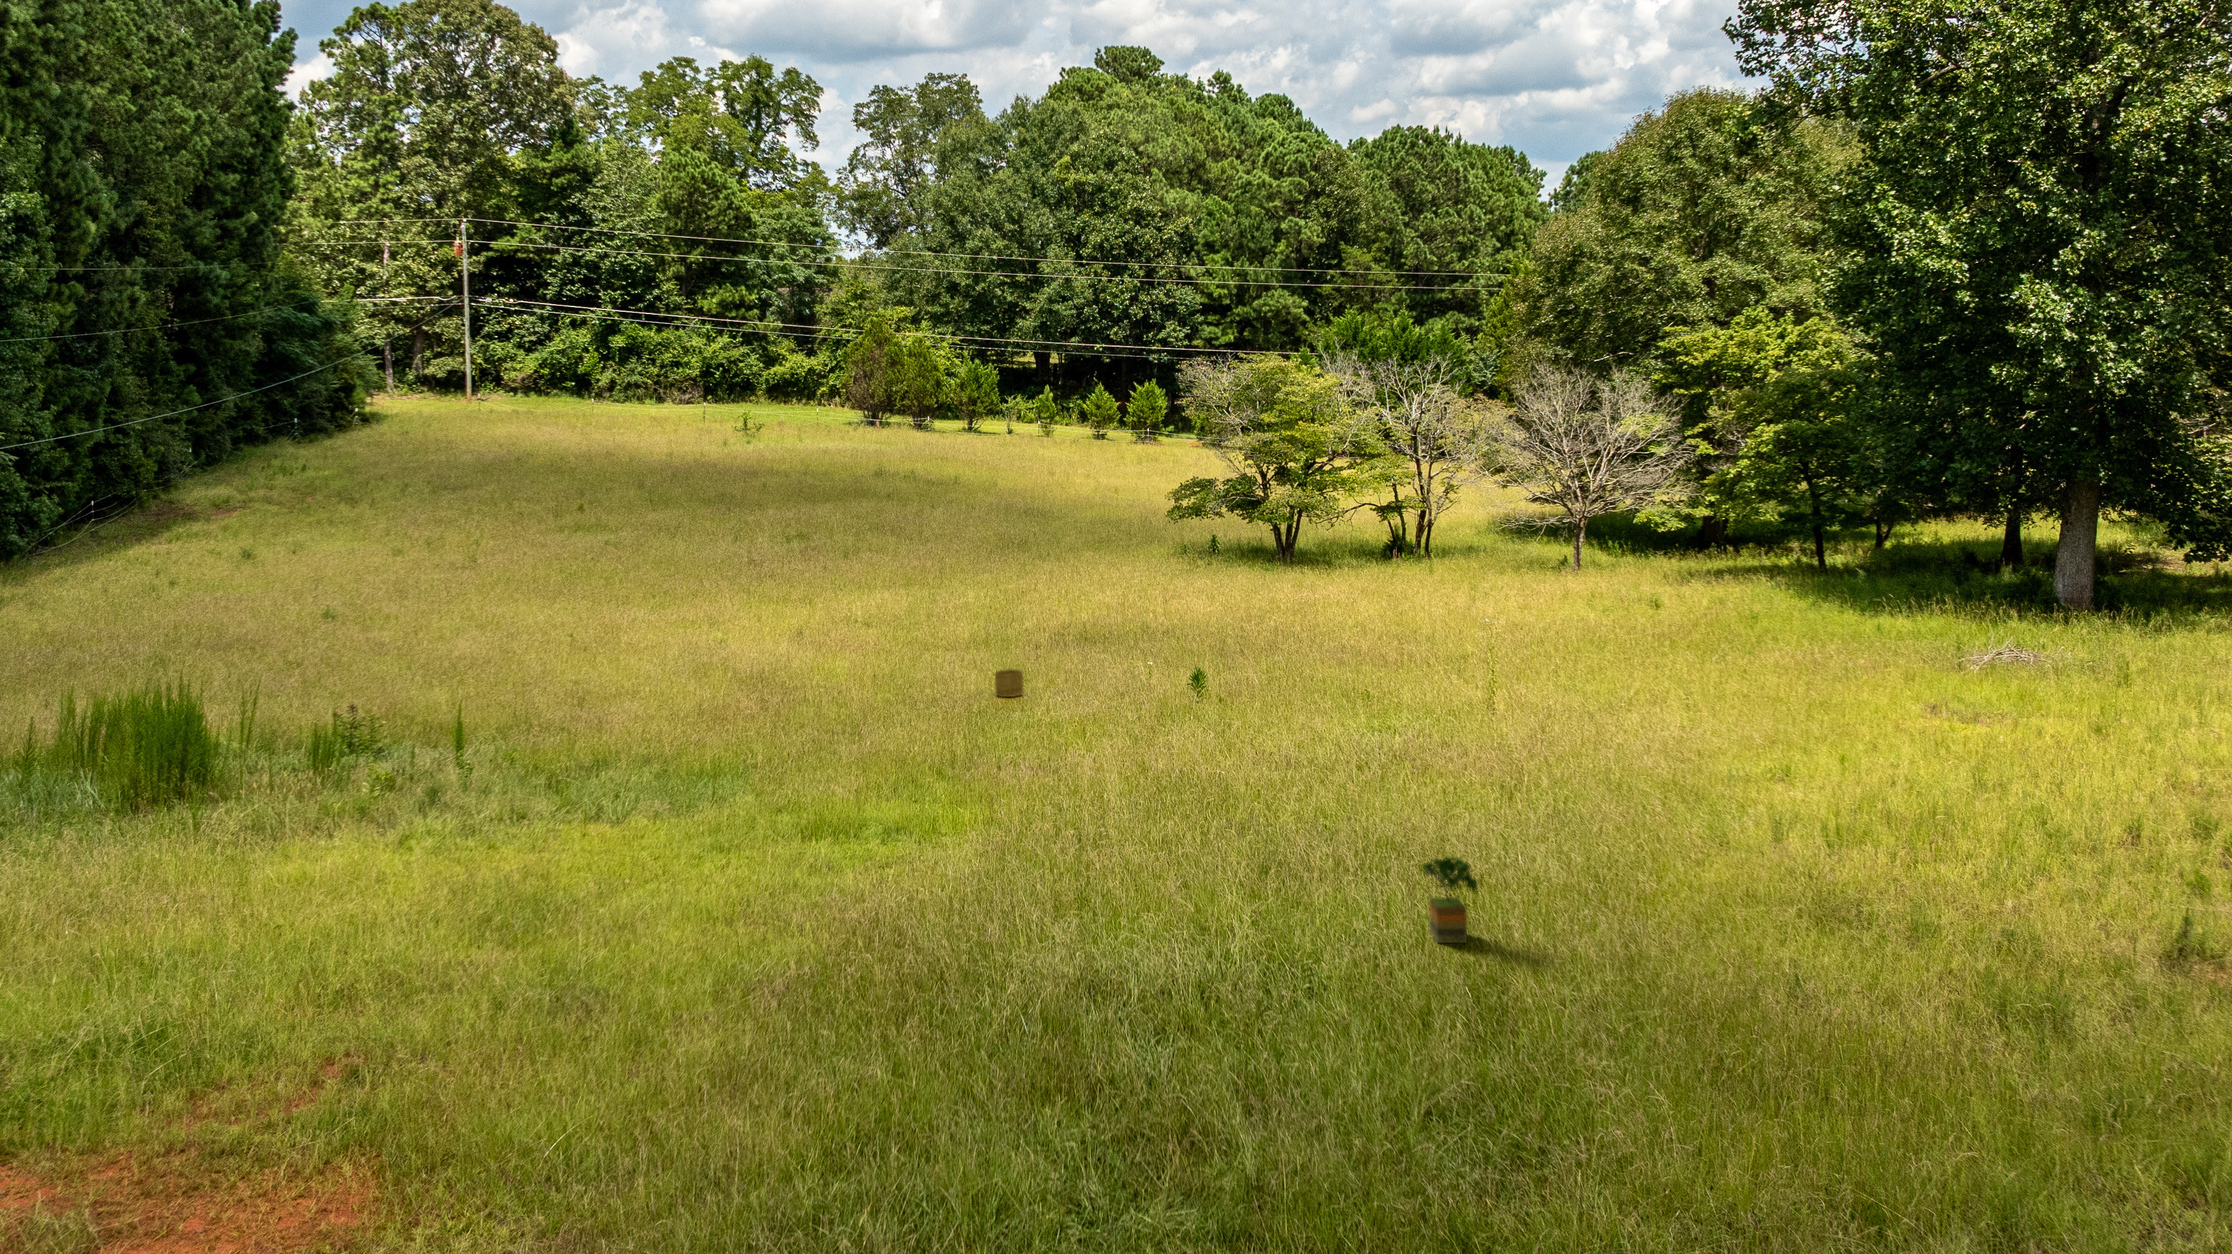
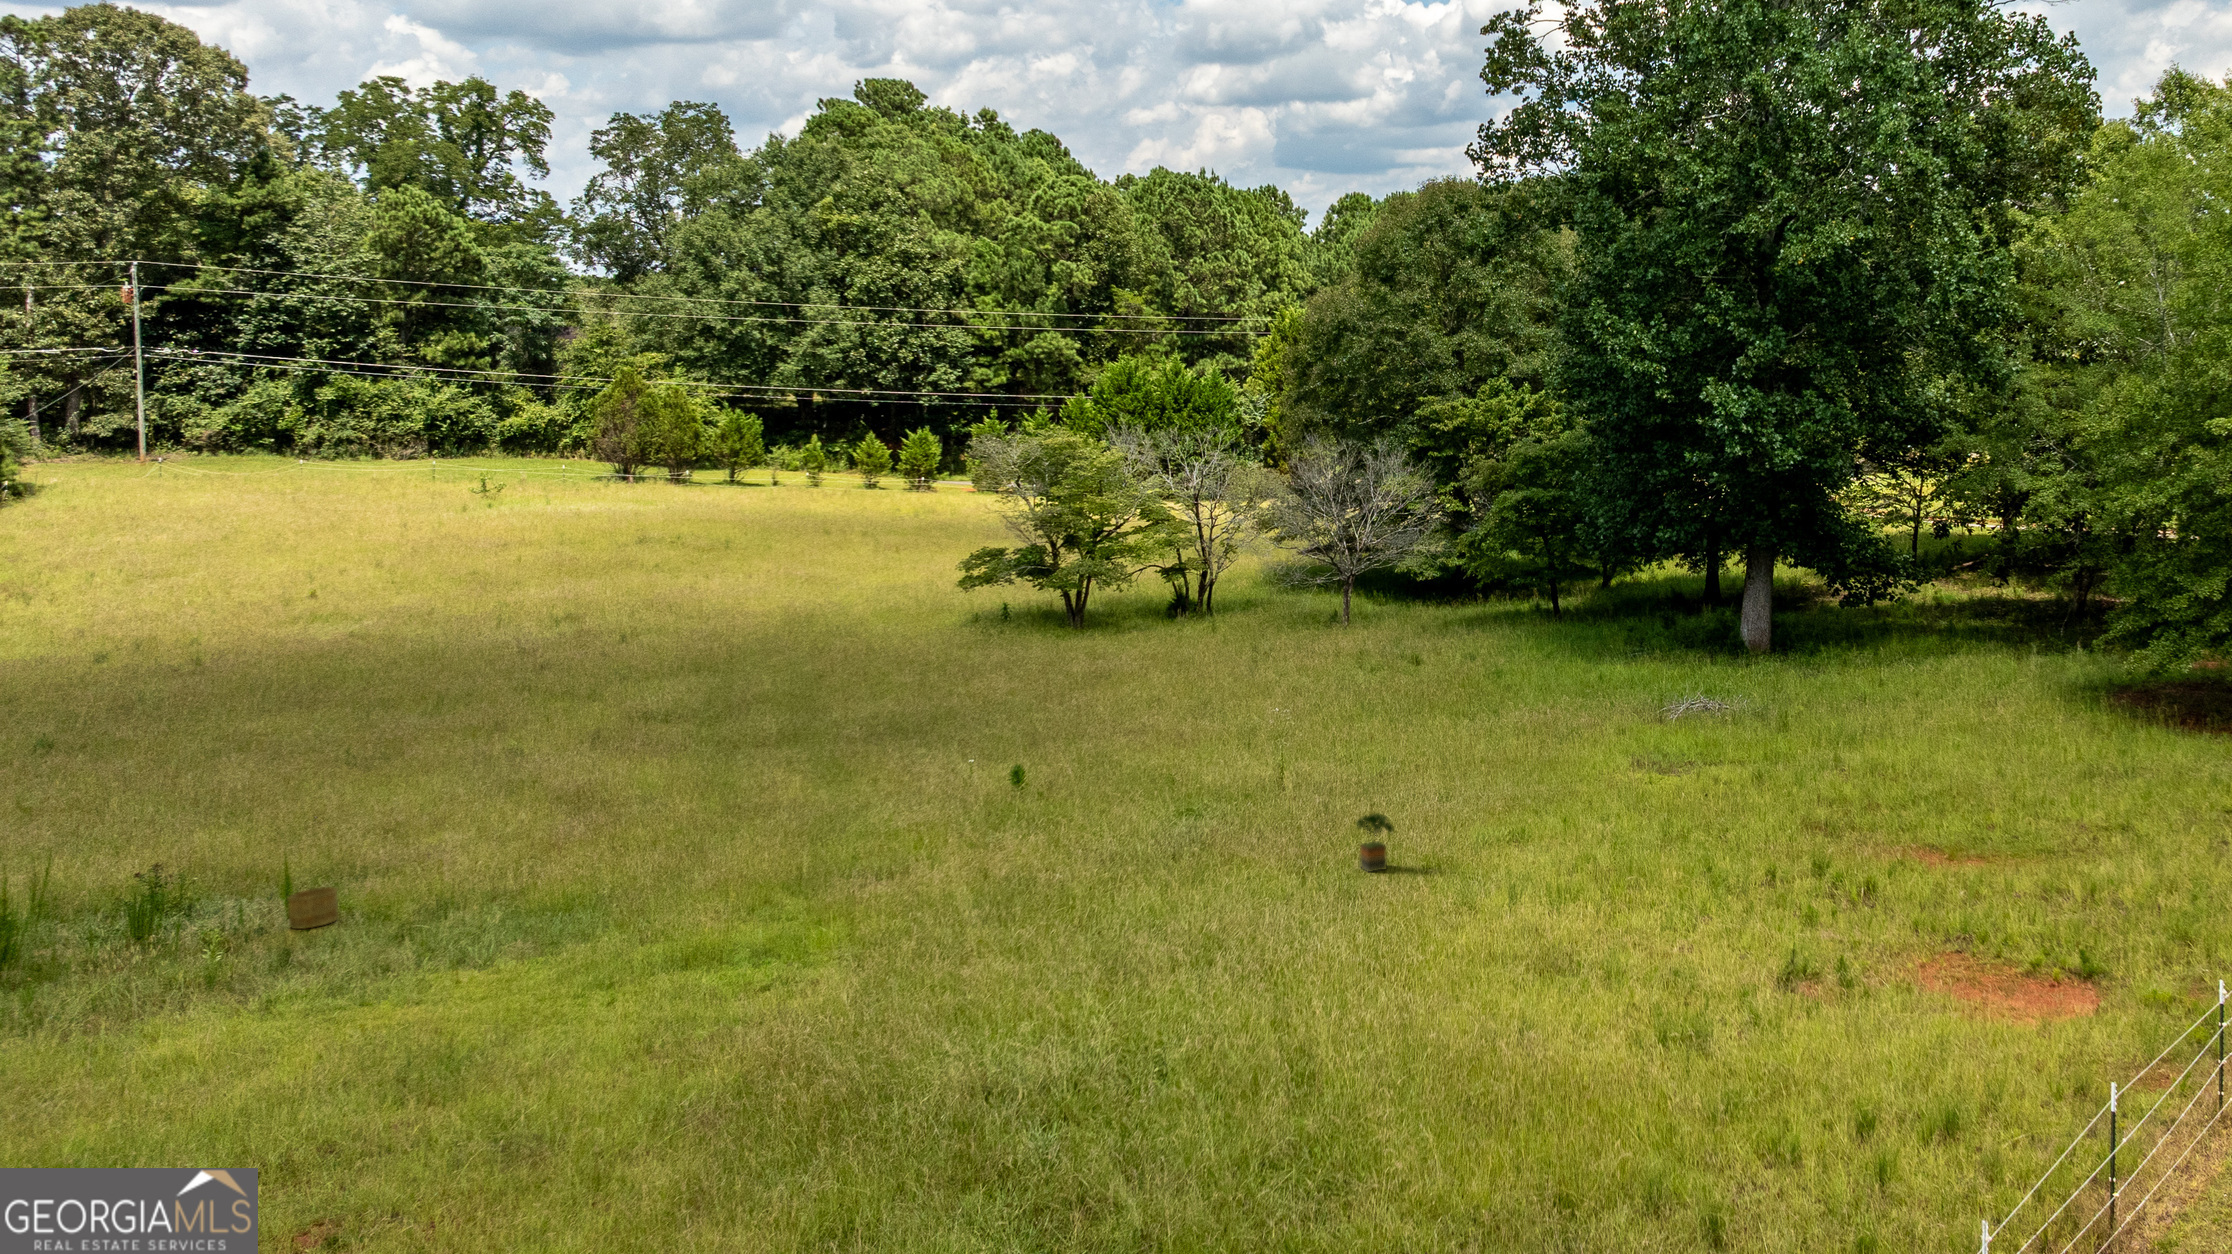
wooden bucket: present [995,669,1023,697] -> present [288,887,338,929]

